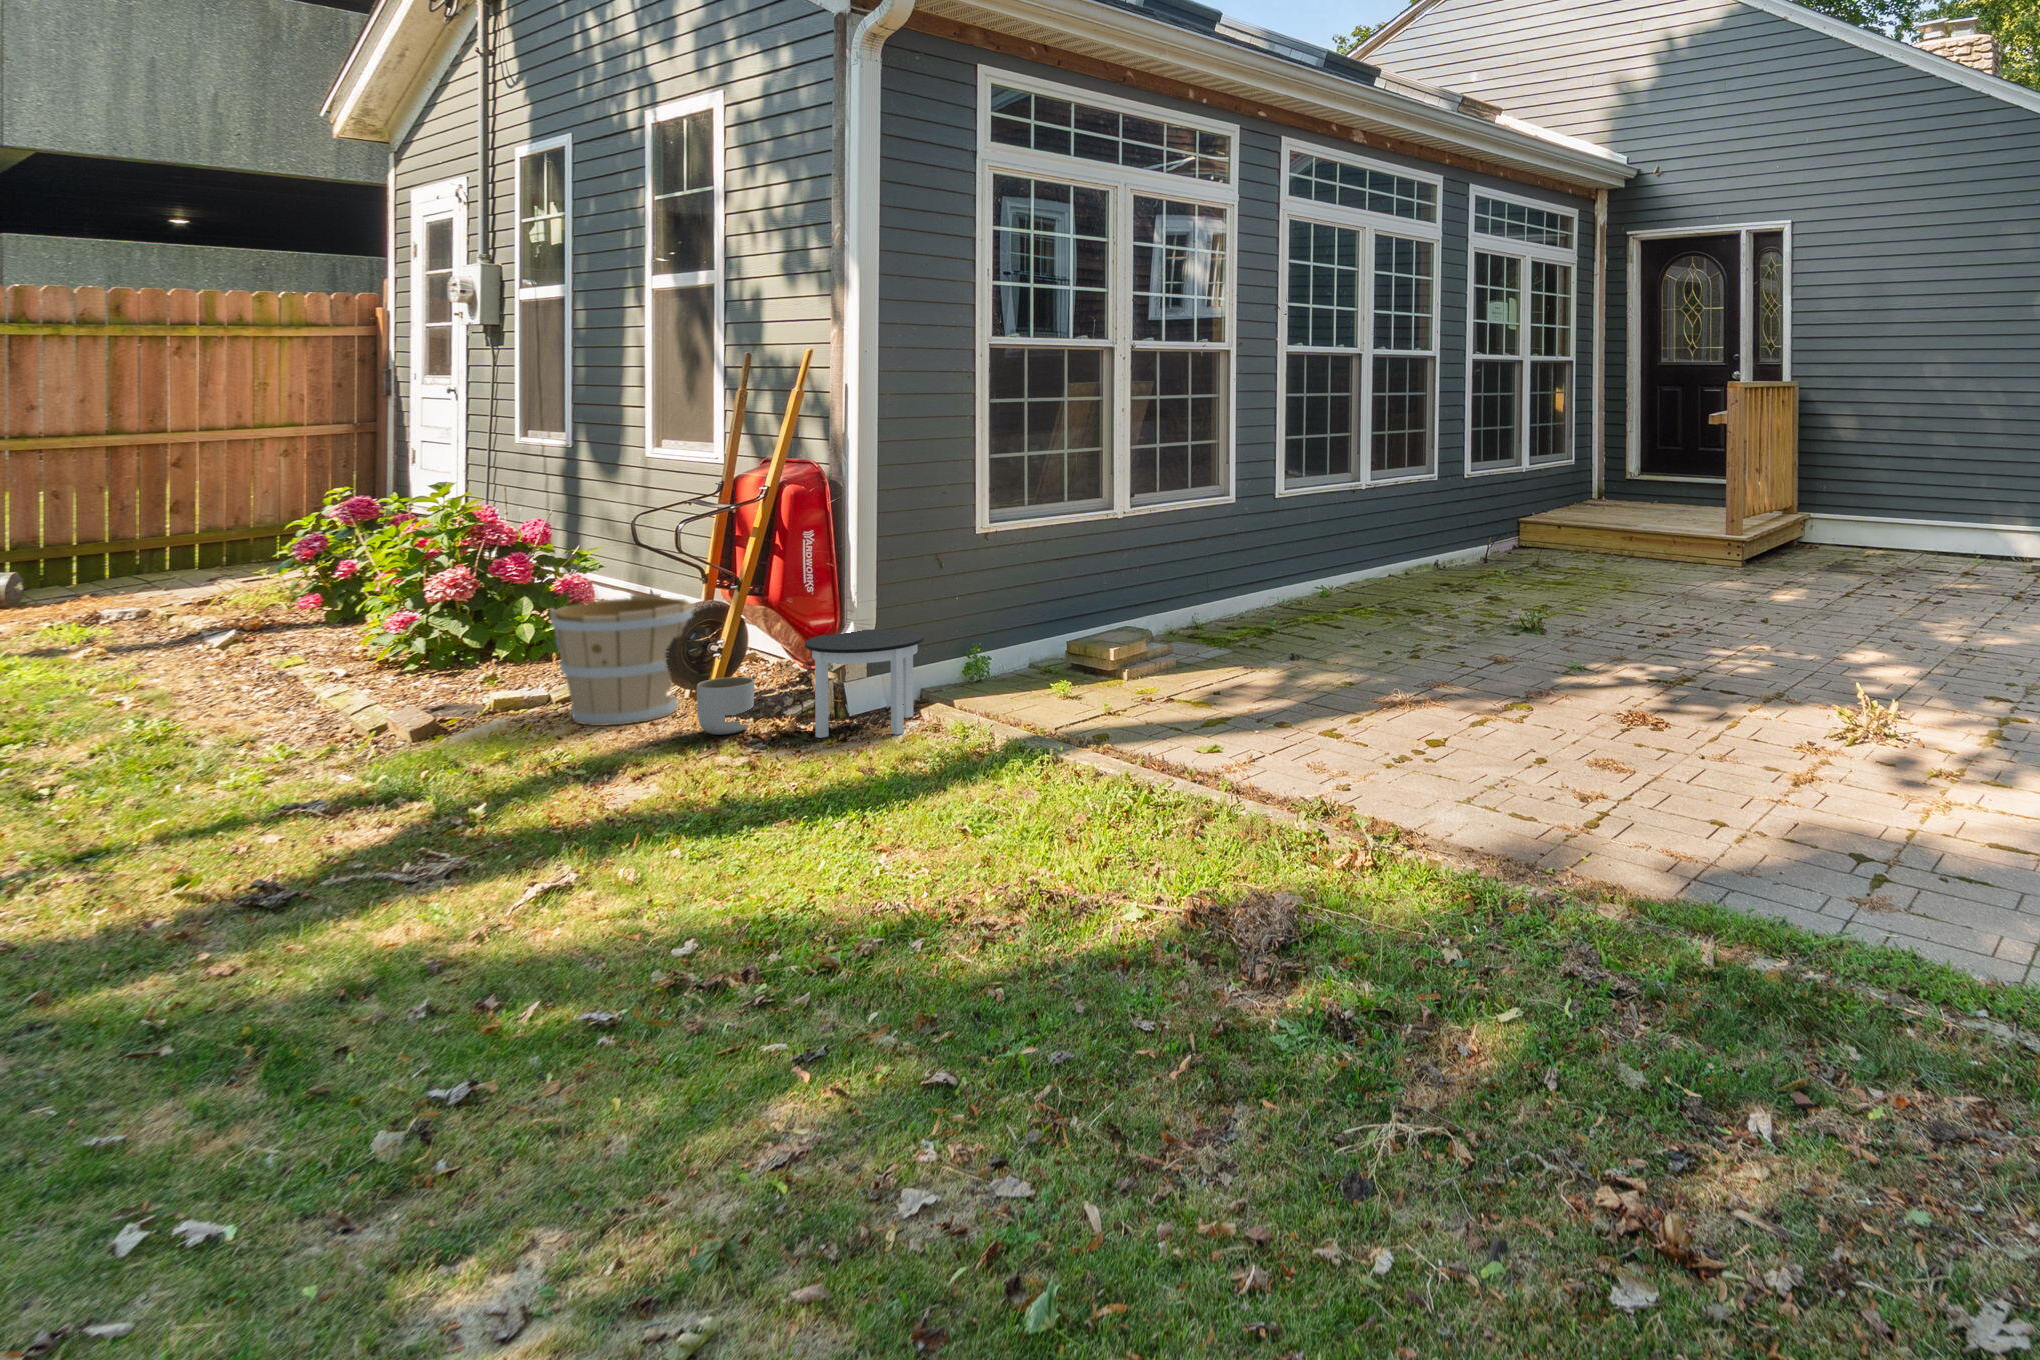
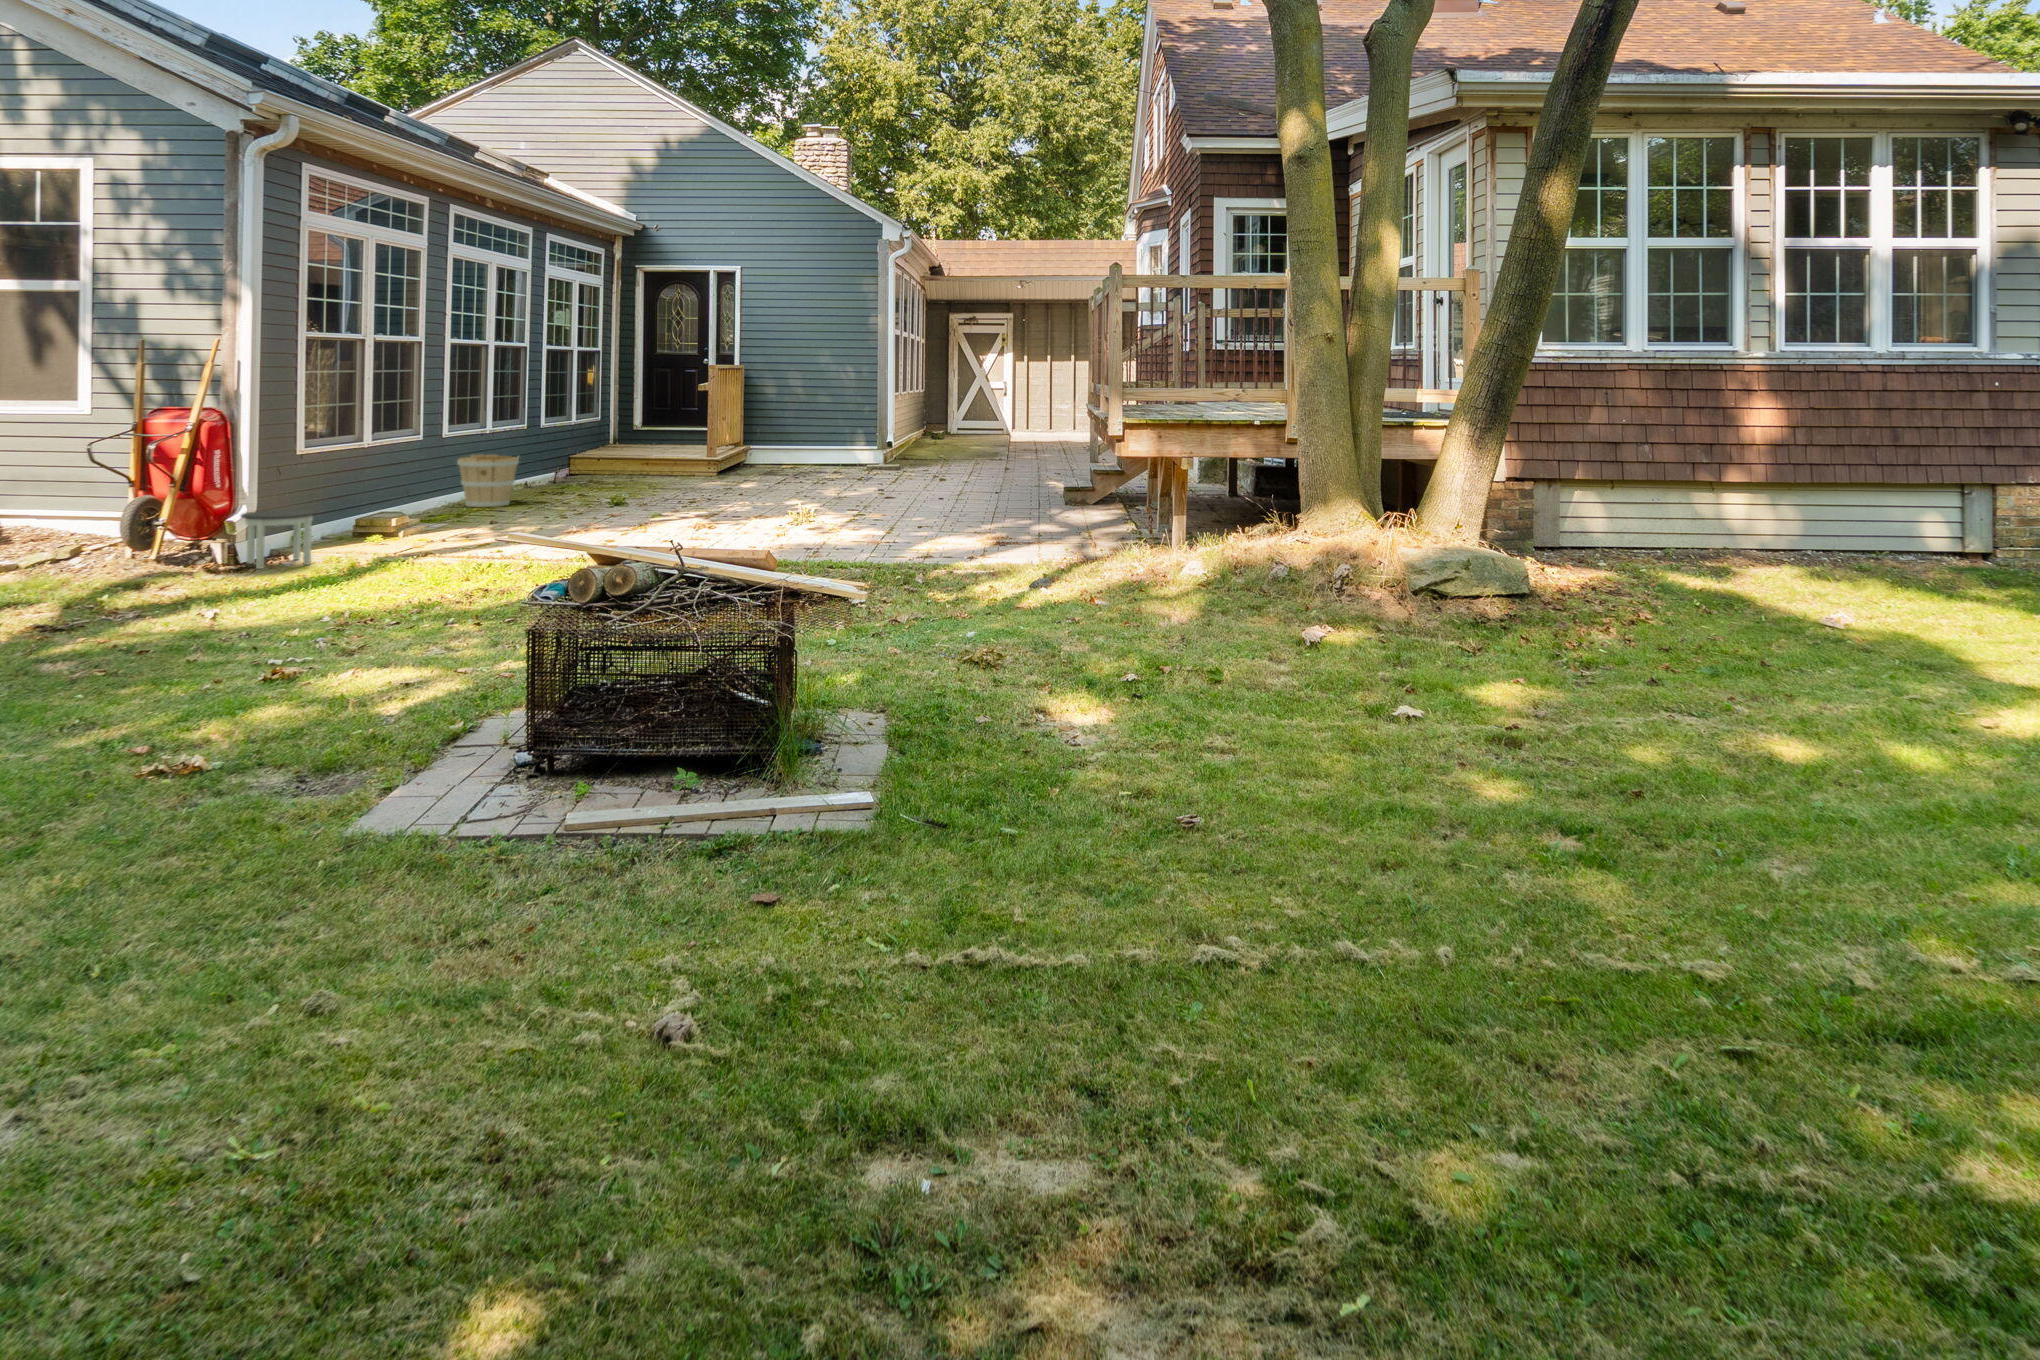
wooden bucket: present [550,594,694,726] -> present [457,455,519,508]
planter: present [697,677,754,735] -> none [168,540,206,573]

